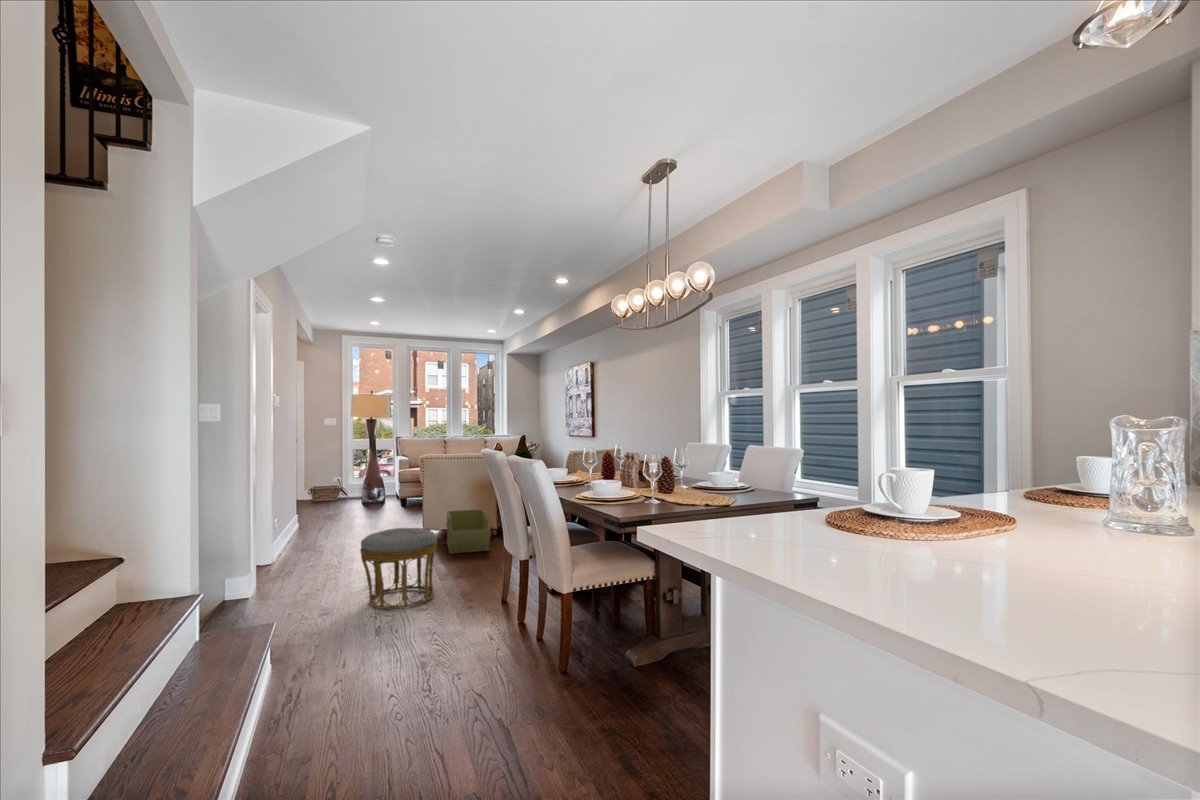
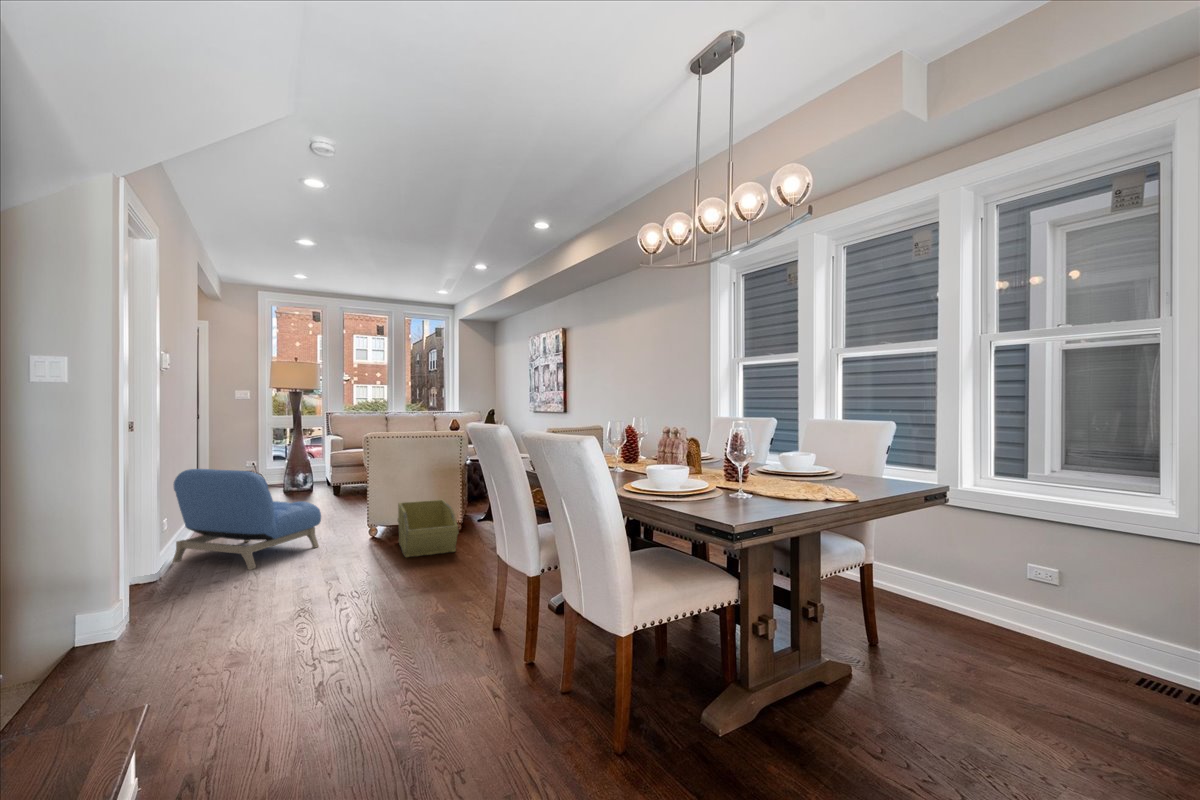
armchair: none [280,482,388,559] -> present [173,469,321,570]
ottoman: present [360,528,437,609] -> none [288,531,399,649]

